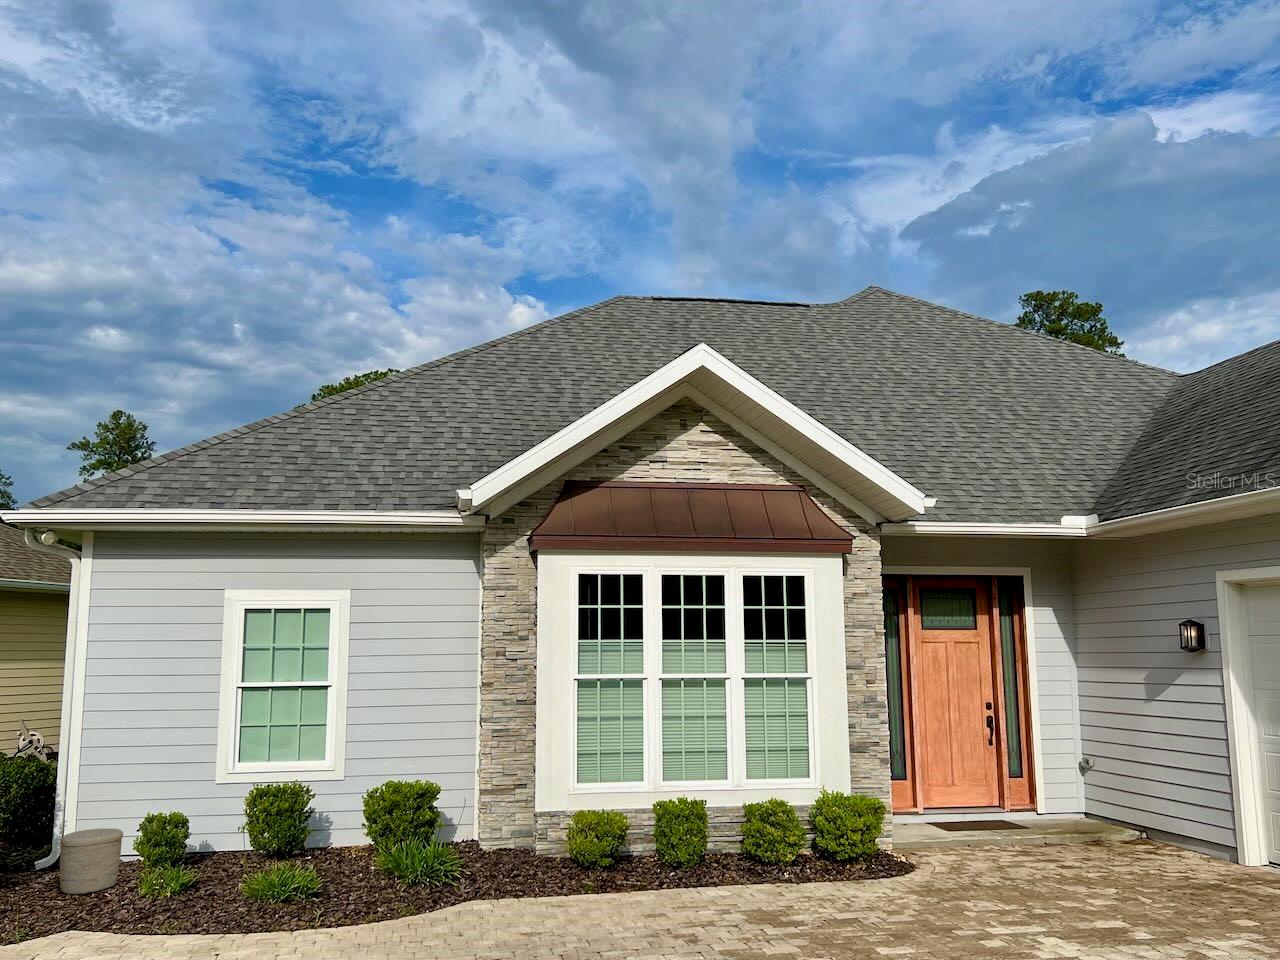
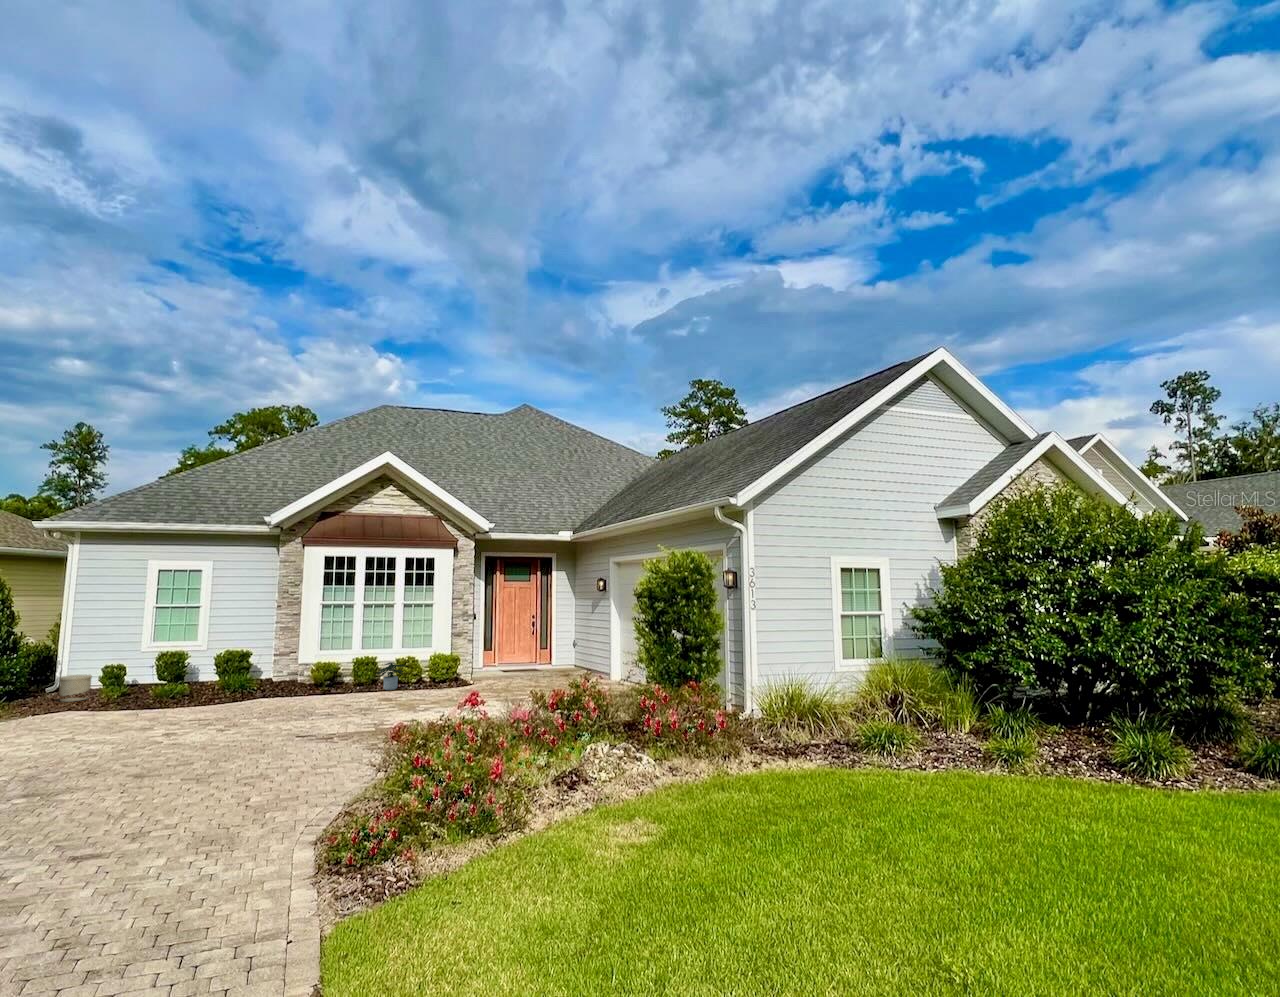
potted plant: none [710,817,775,887] -> present [376,662,406,690]

